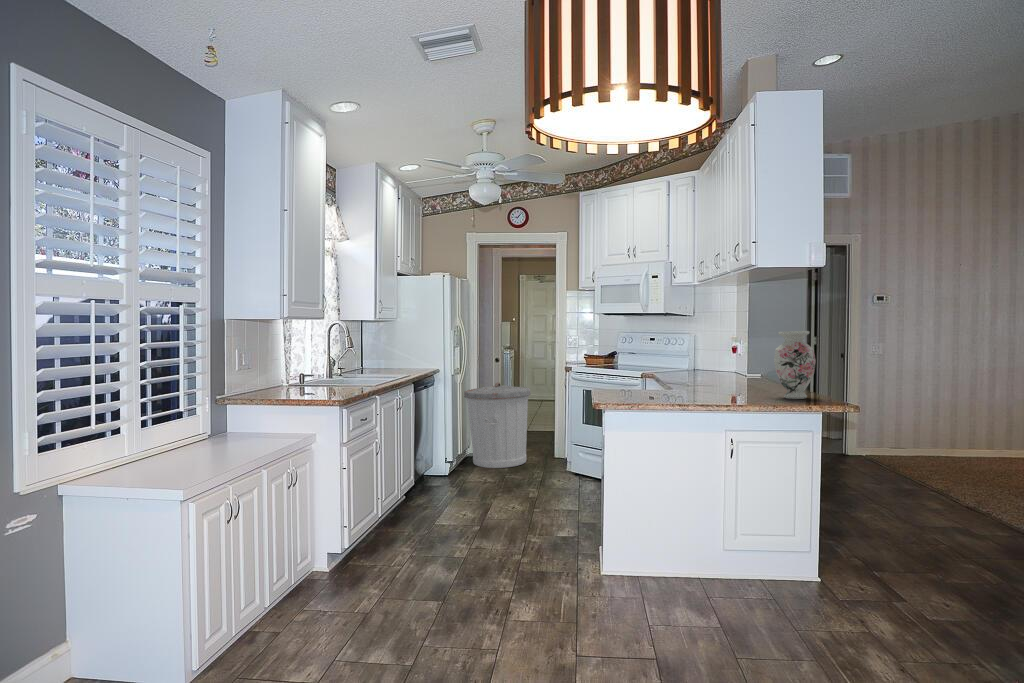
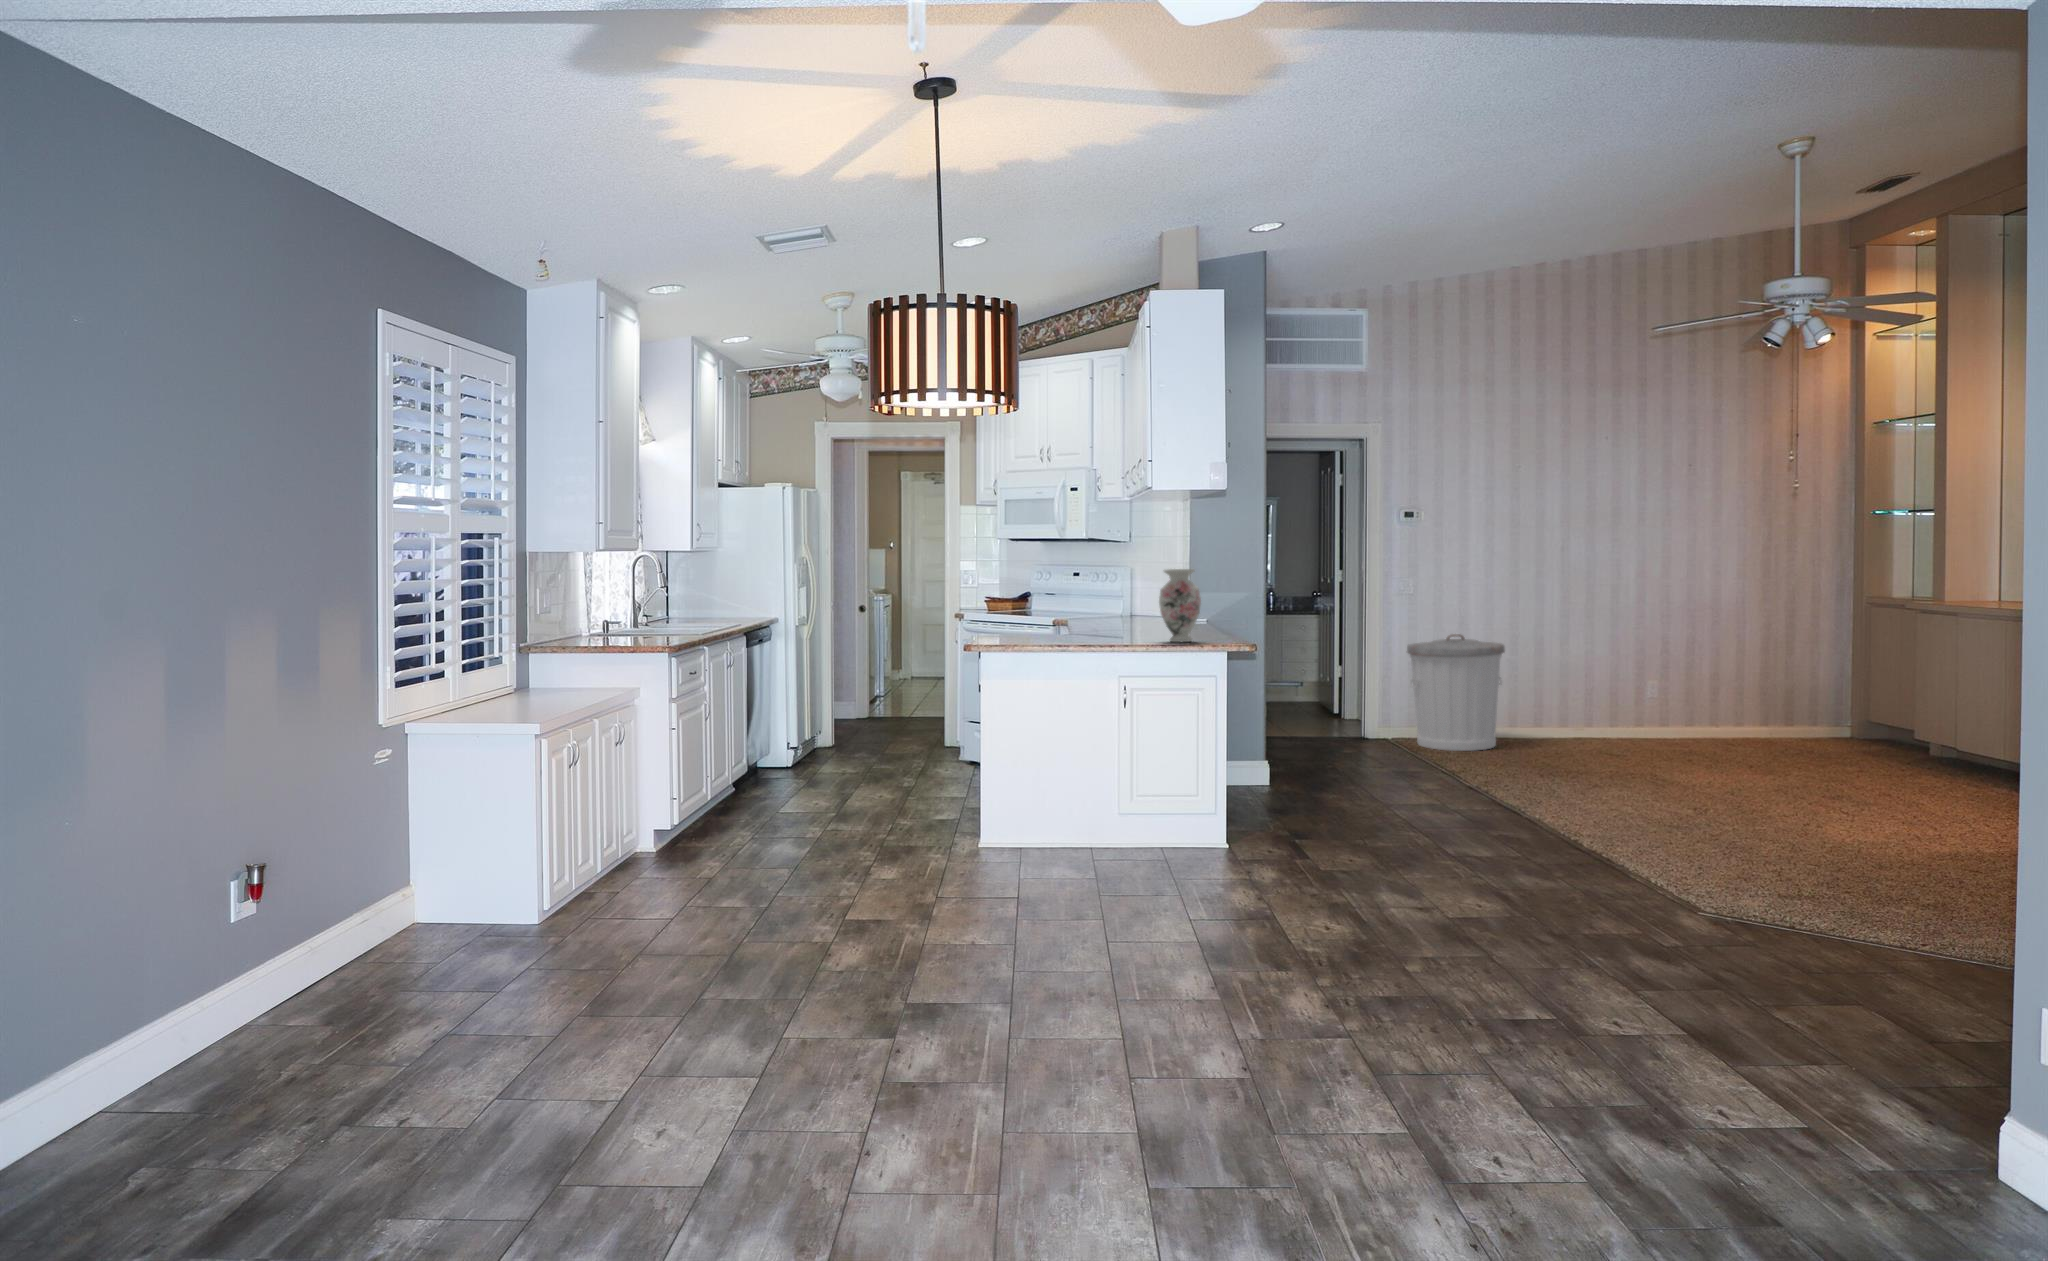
trash can: present [464,382,531,468] -> present [1407,634,1505,751]

